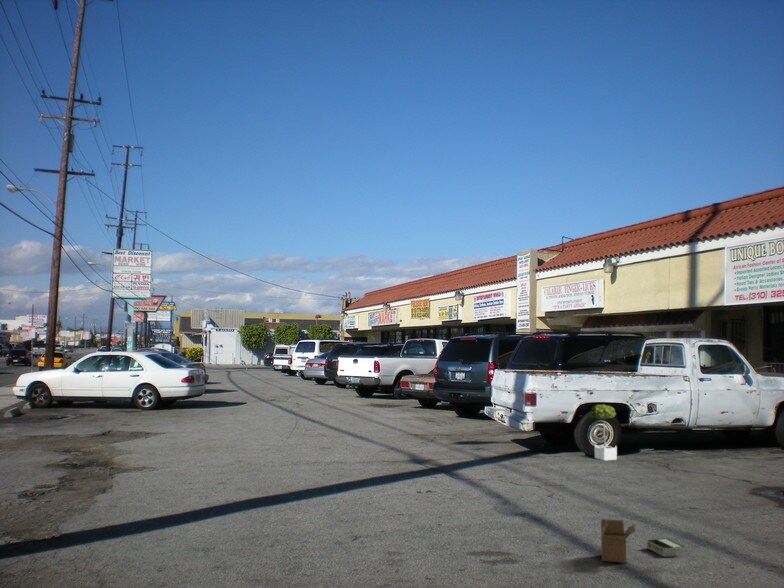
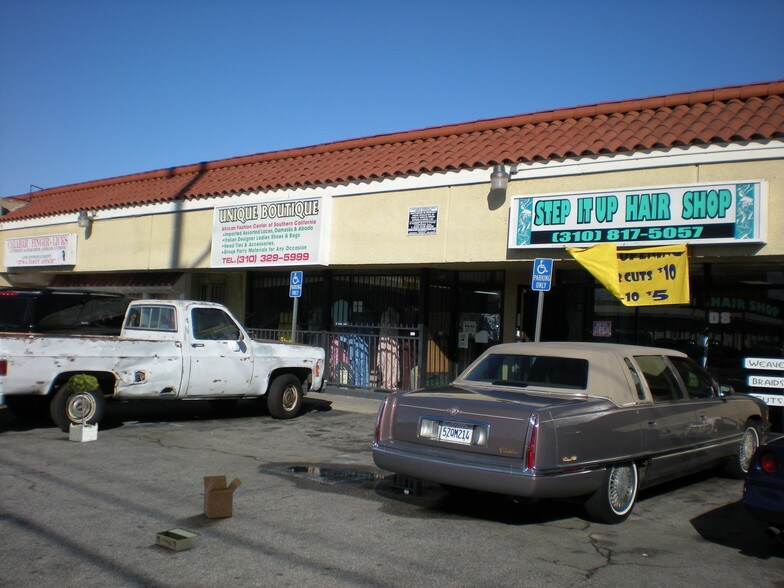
cardboard box: present [601,519,635,563] -> present [203,475,242,518]

